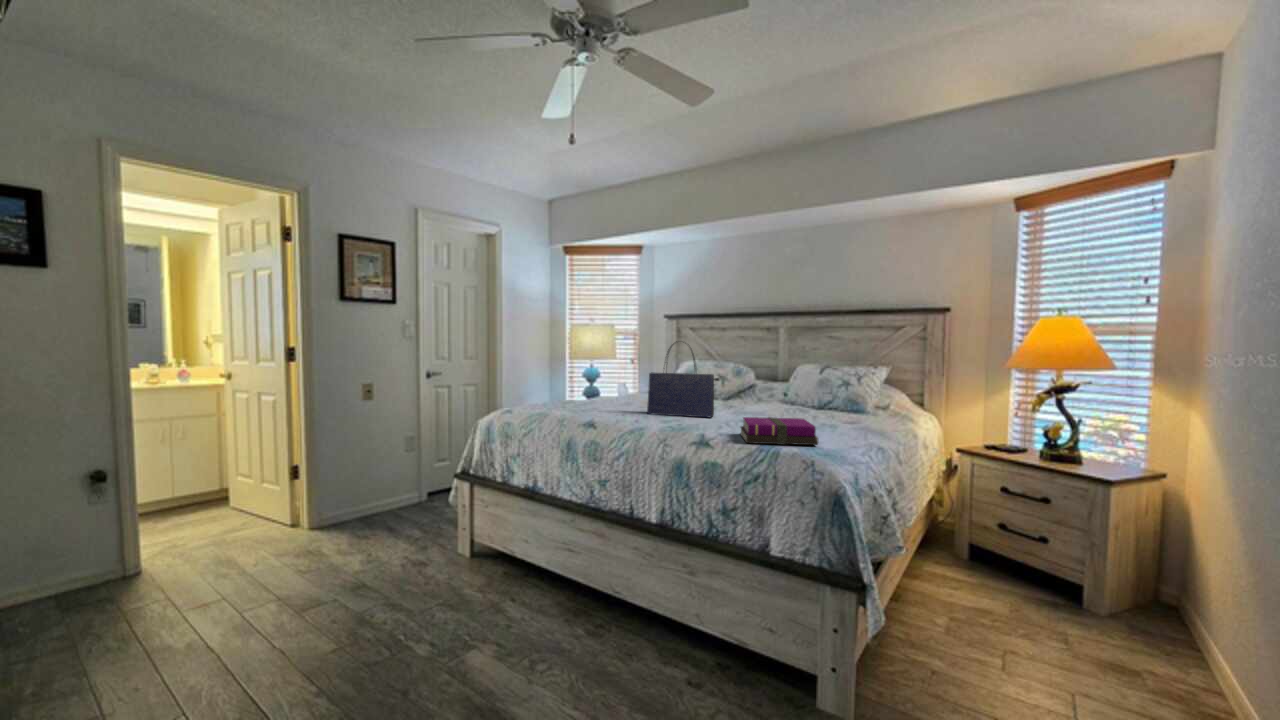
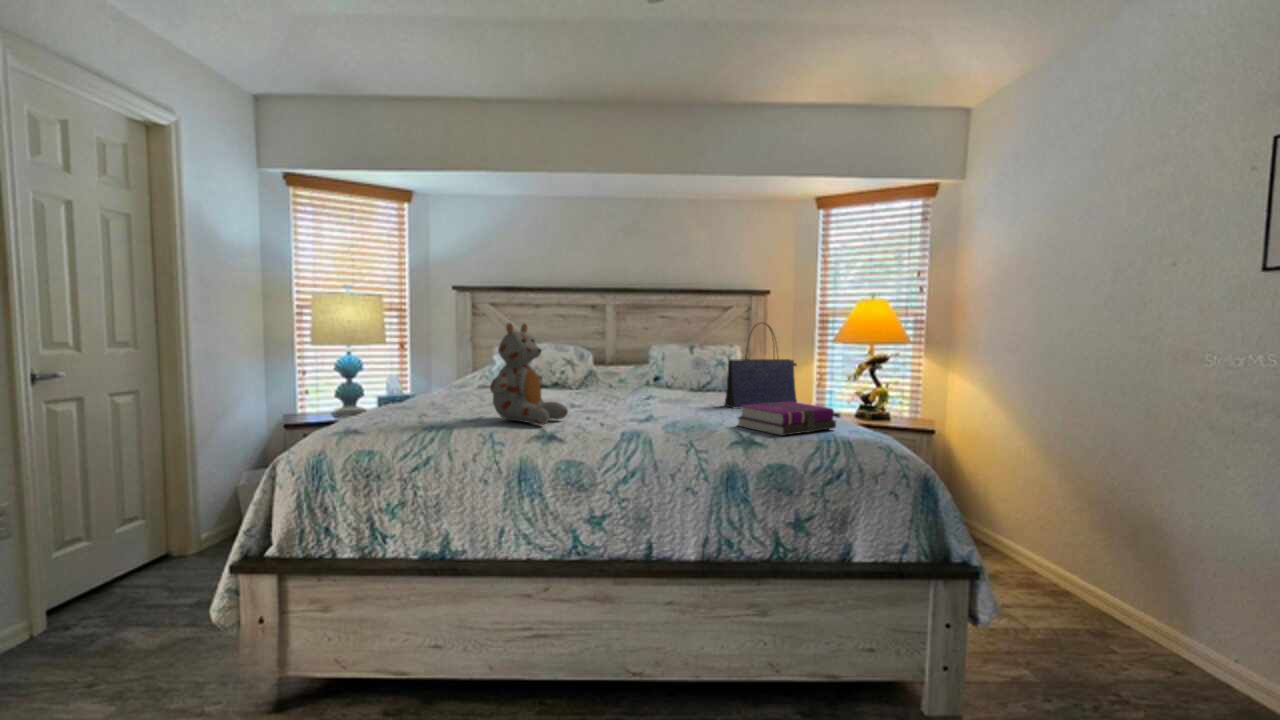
tote bag: present [647,341,719,418] -> present [725,325,797,408]
stuffed bear: none [576,348,630,417] -> present [490,323,567,425]

